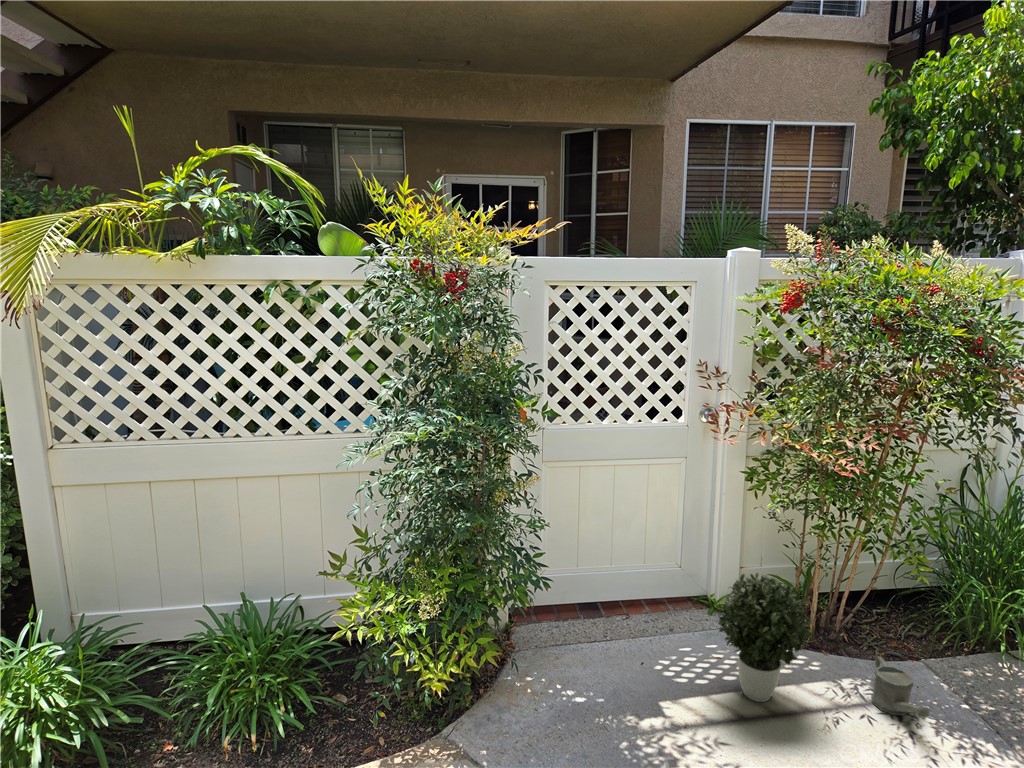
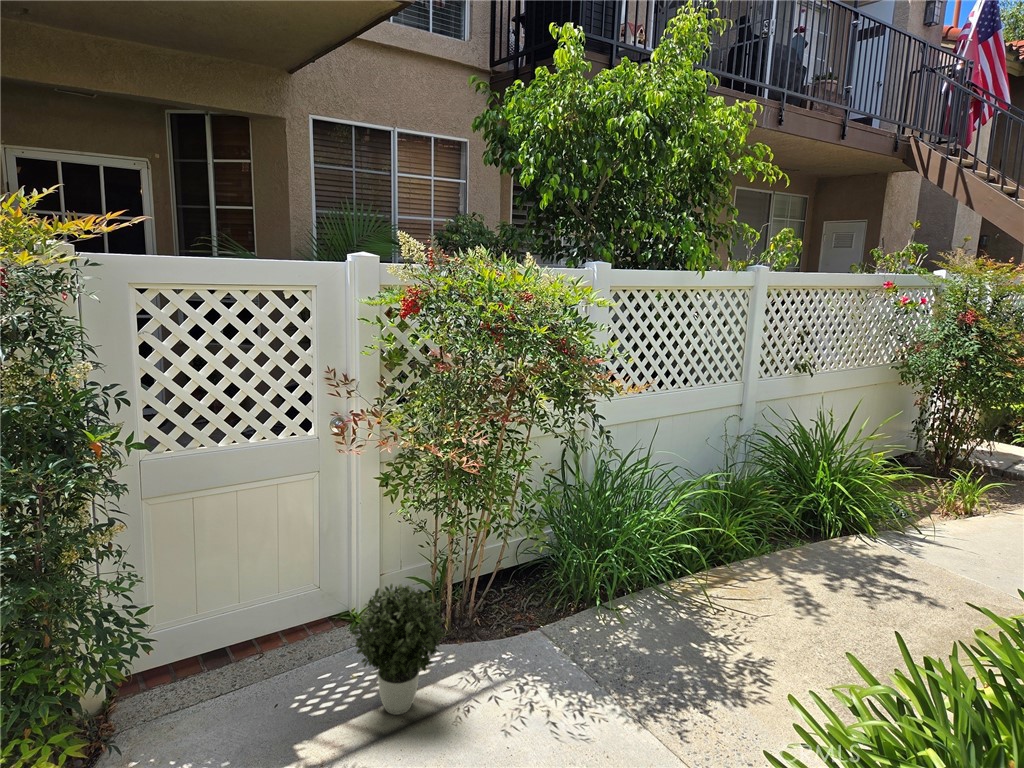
watering can: present [871,656,930,718] -> none [500,636,545,689]

